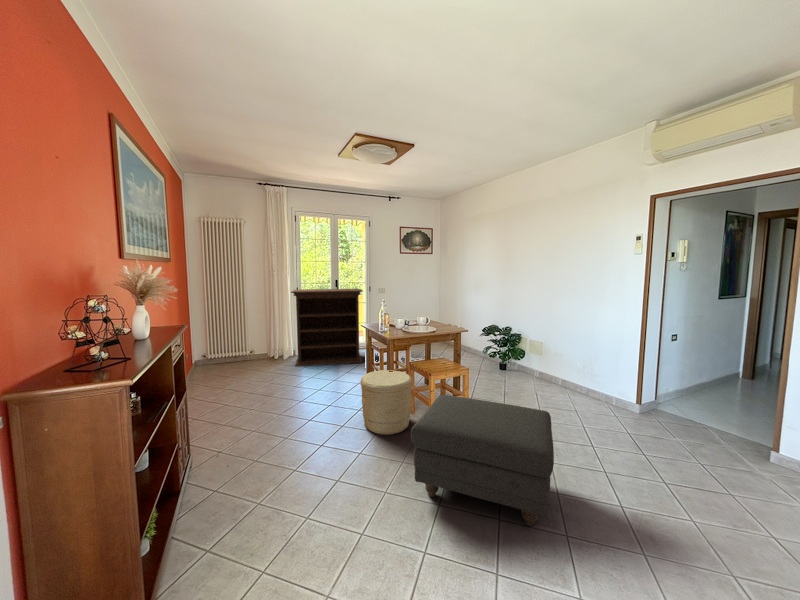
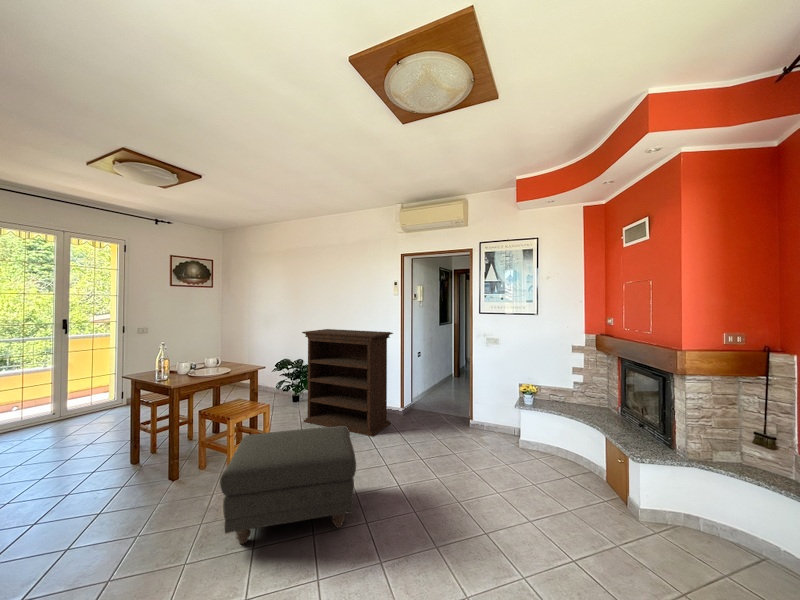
bookshelf: present [291,289,363,366] -> present [302,329,393,437]
woven basket: present [361,370,412,435] -> none [131,423,205,505]

